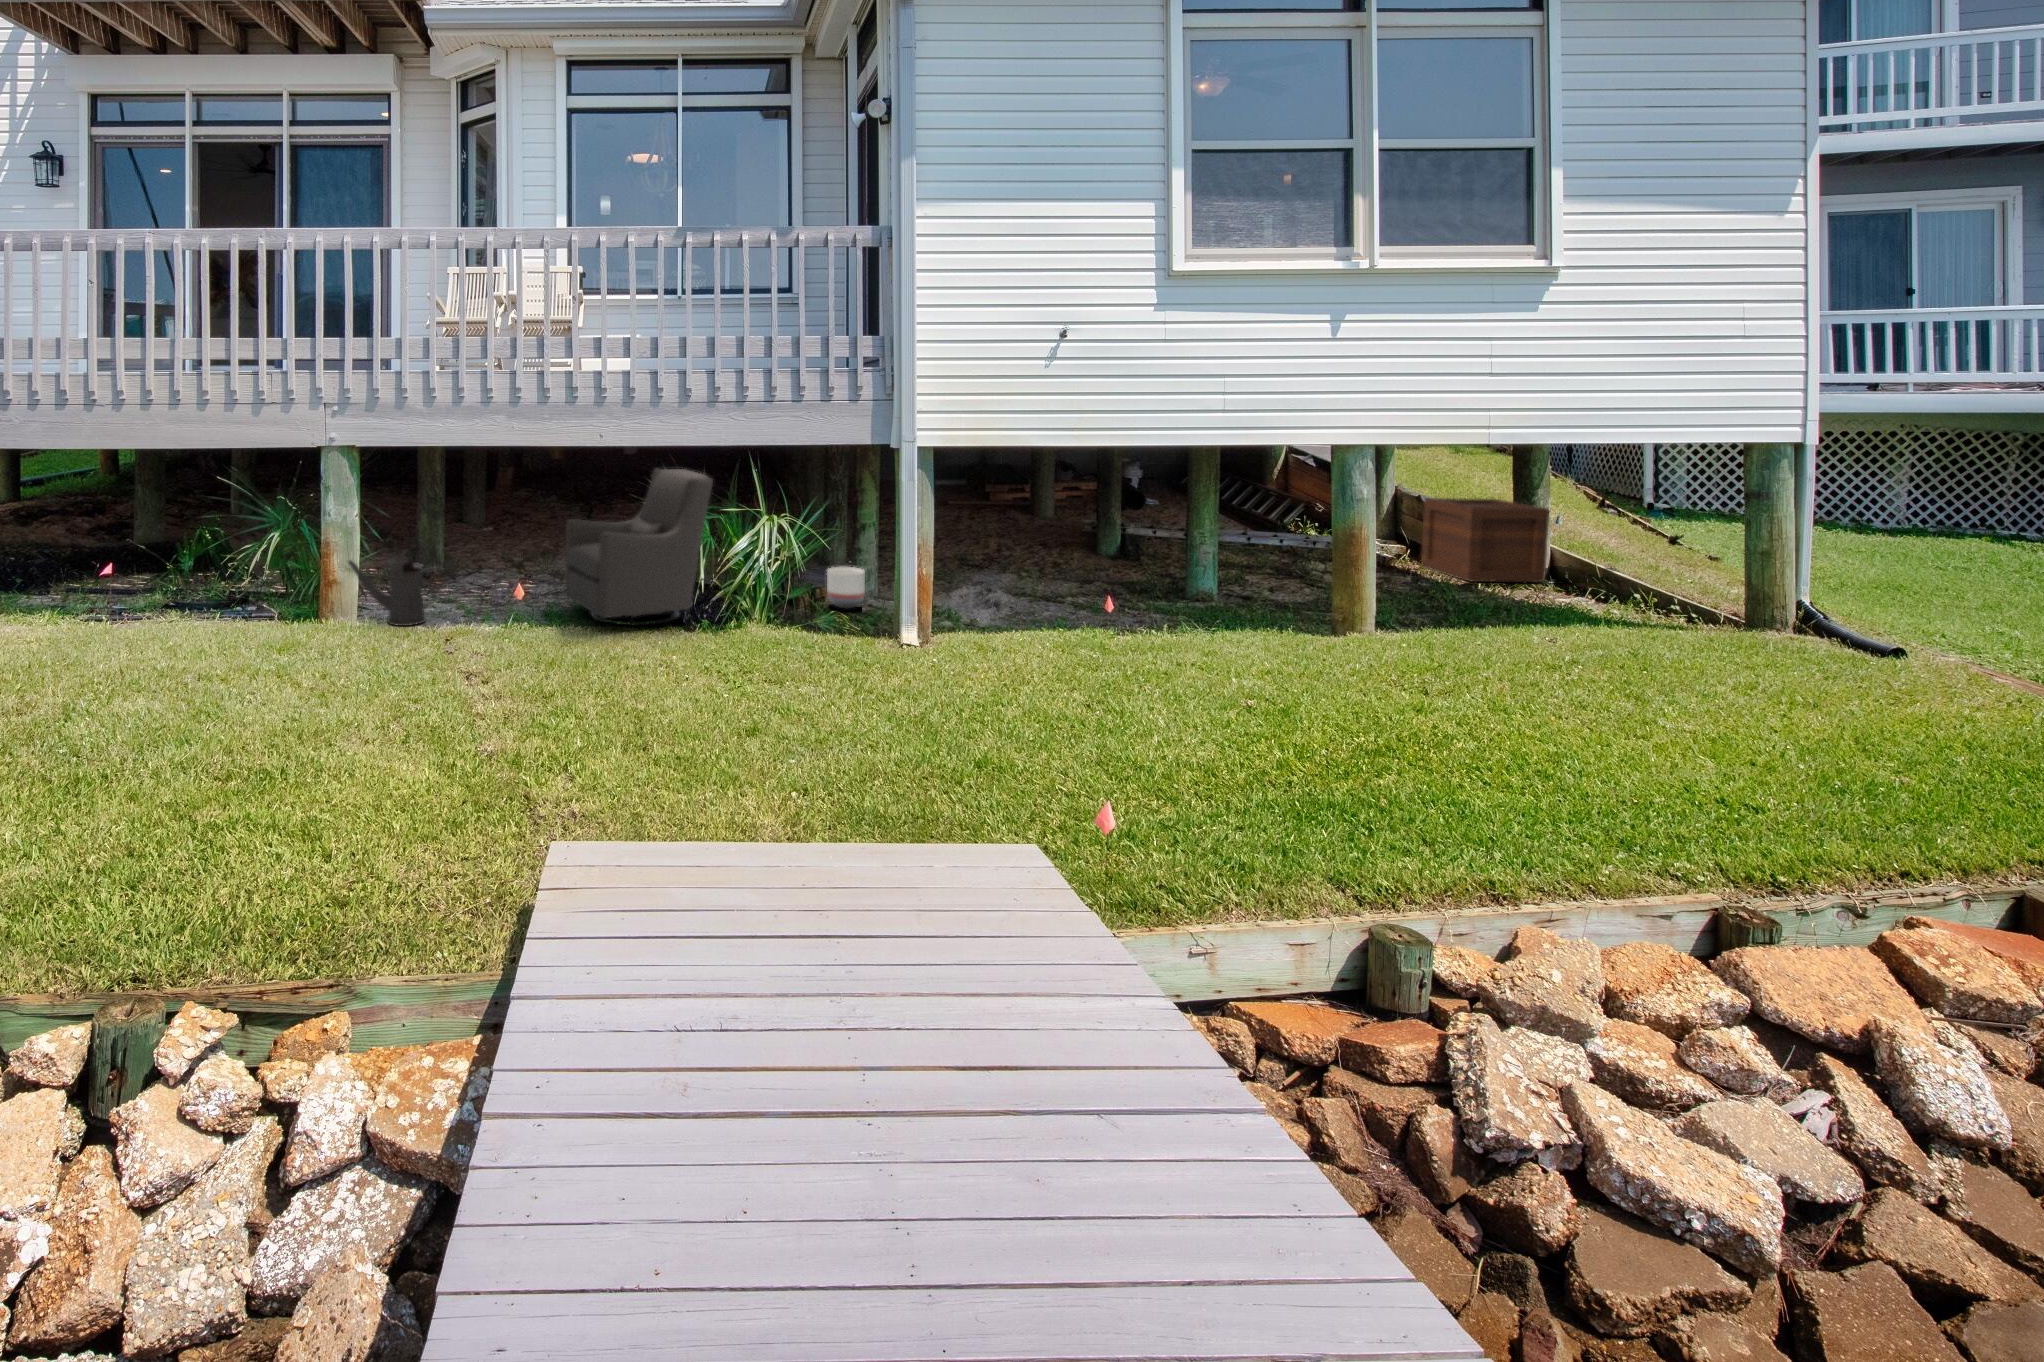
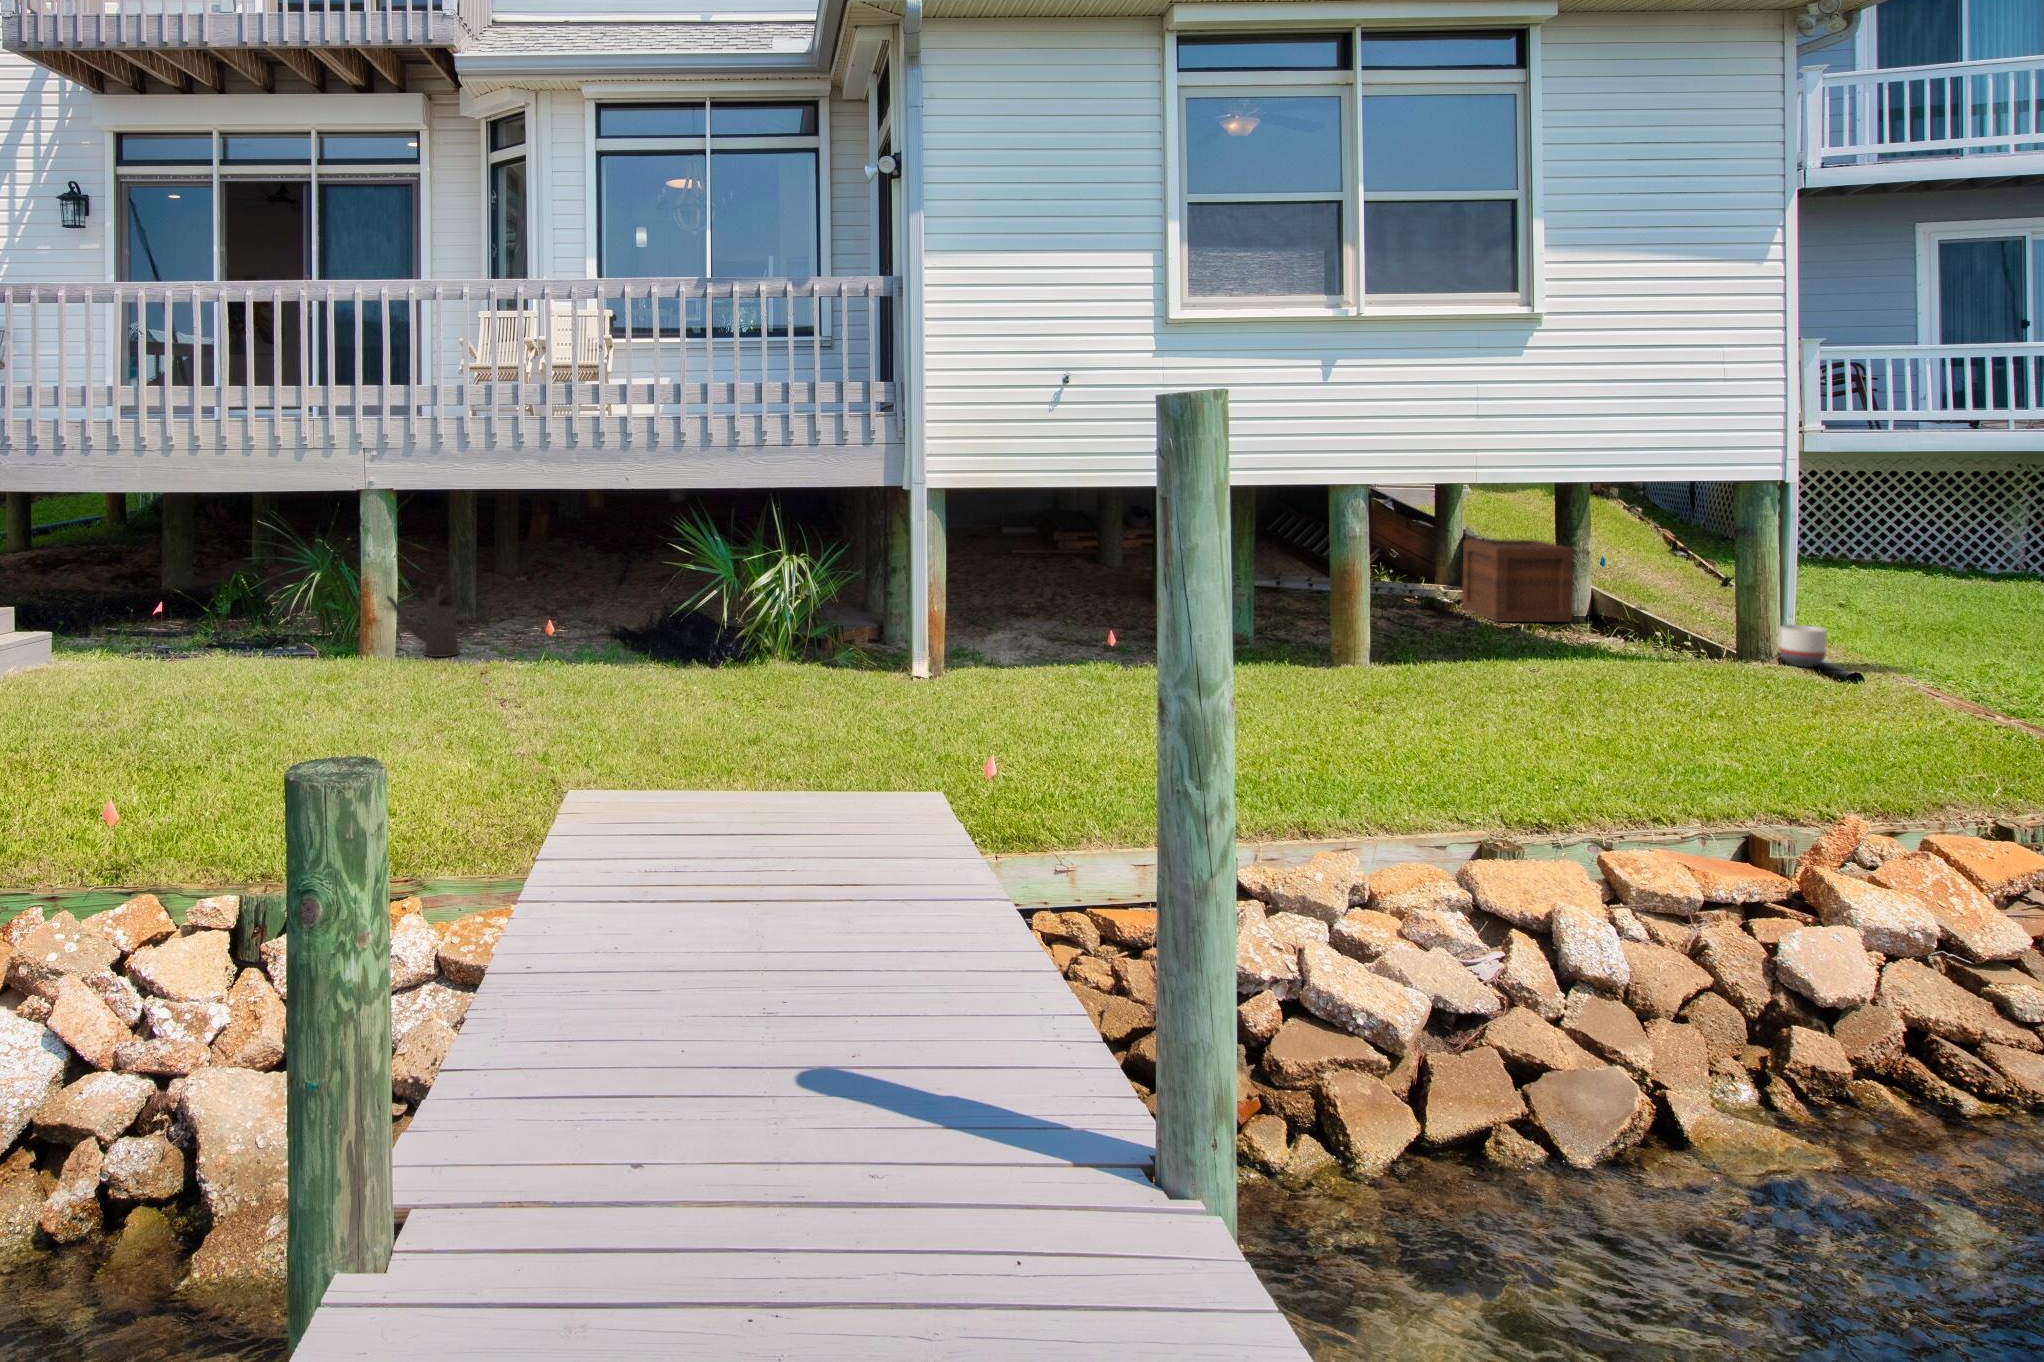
chair: present [565,469,713,626] -> none [594,509,734,657]
planter: present [827,567,865,608] -> present [1779,625,1827,667]

